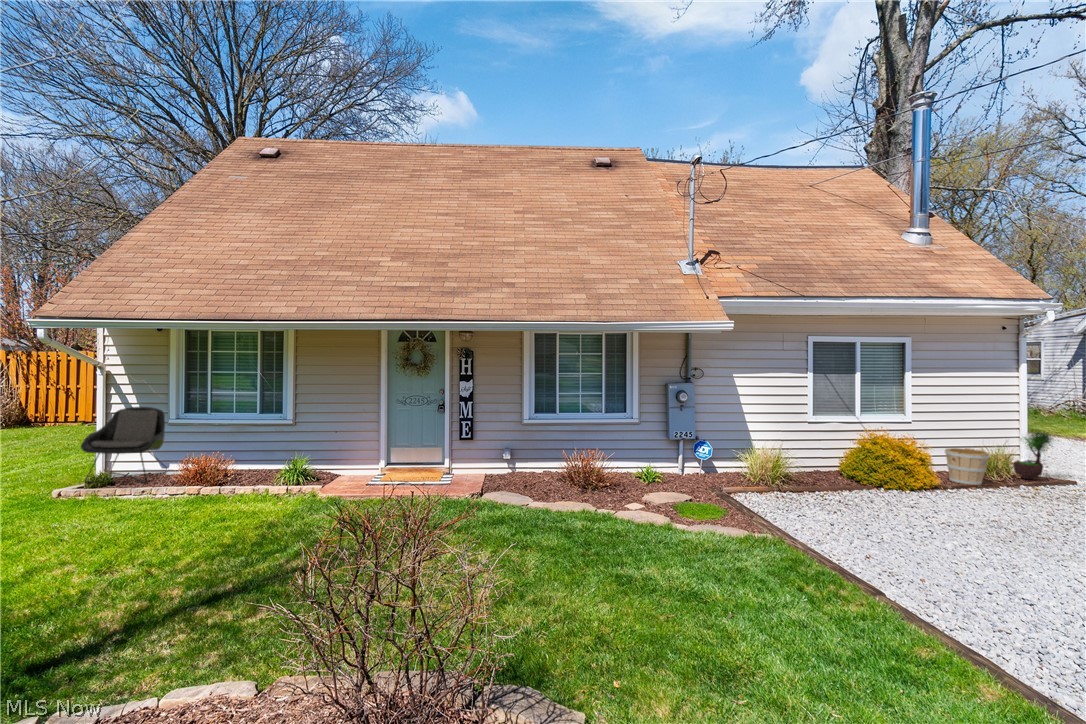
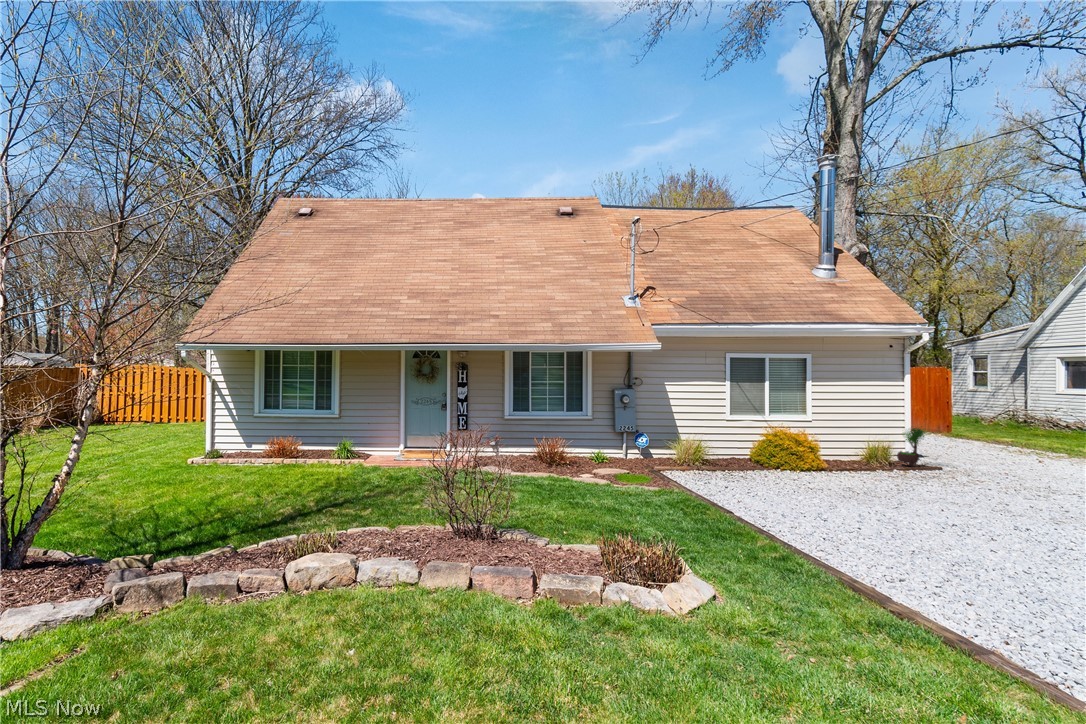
lounge chair: present [81,407,167,484] -> none [195,405,252,458]
wooden bucket: present [945,448,990,485] -> none [837,441,871,469]

